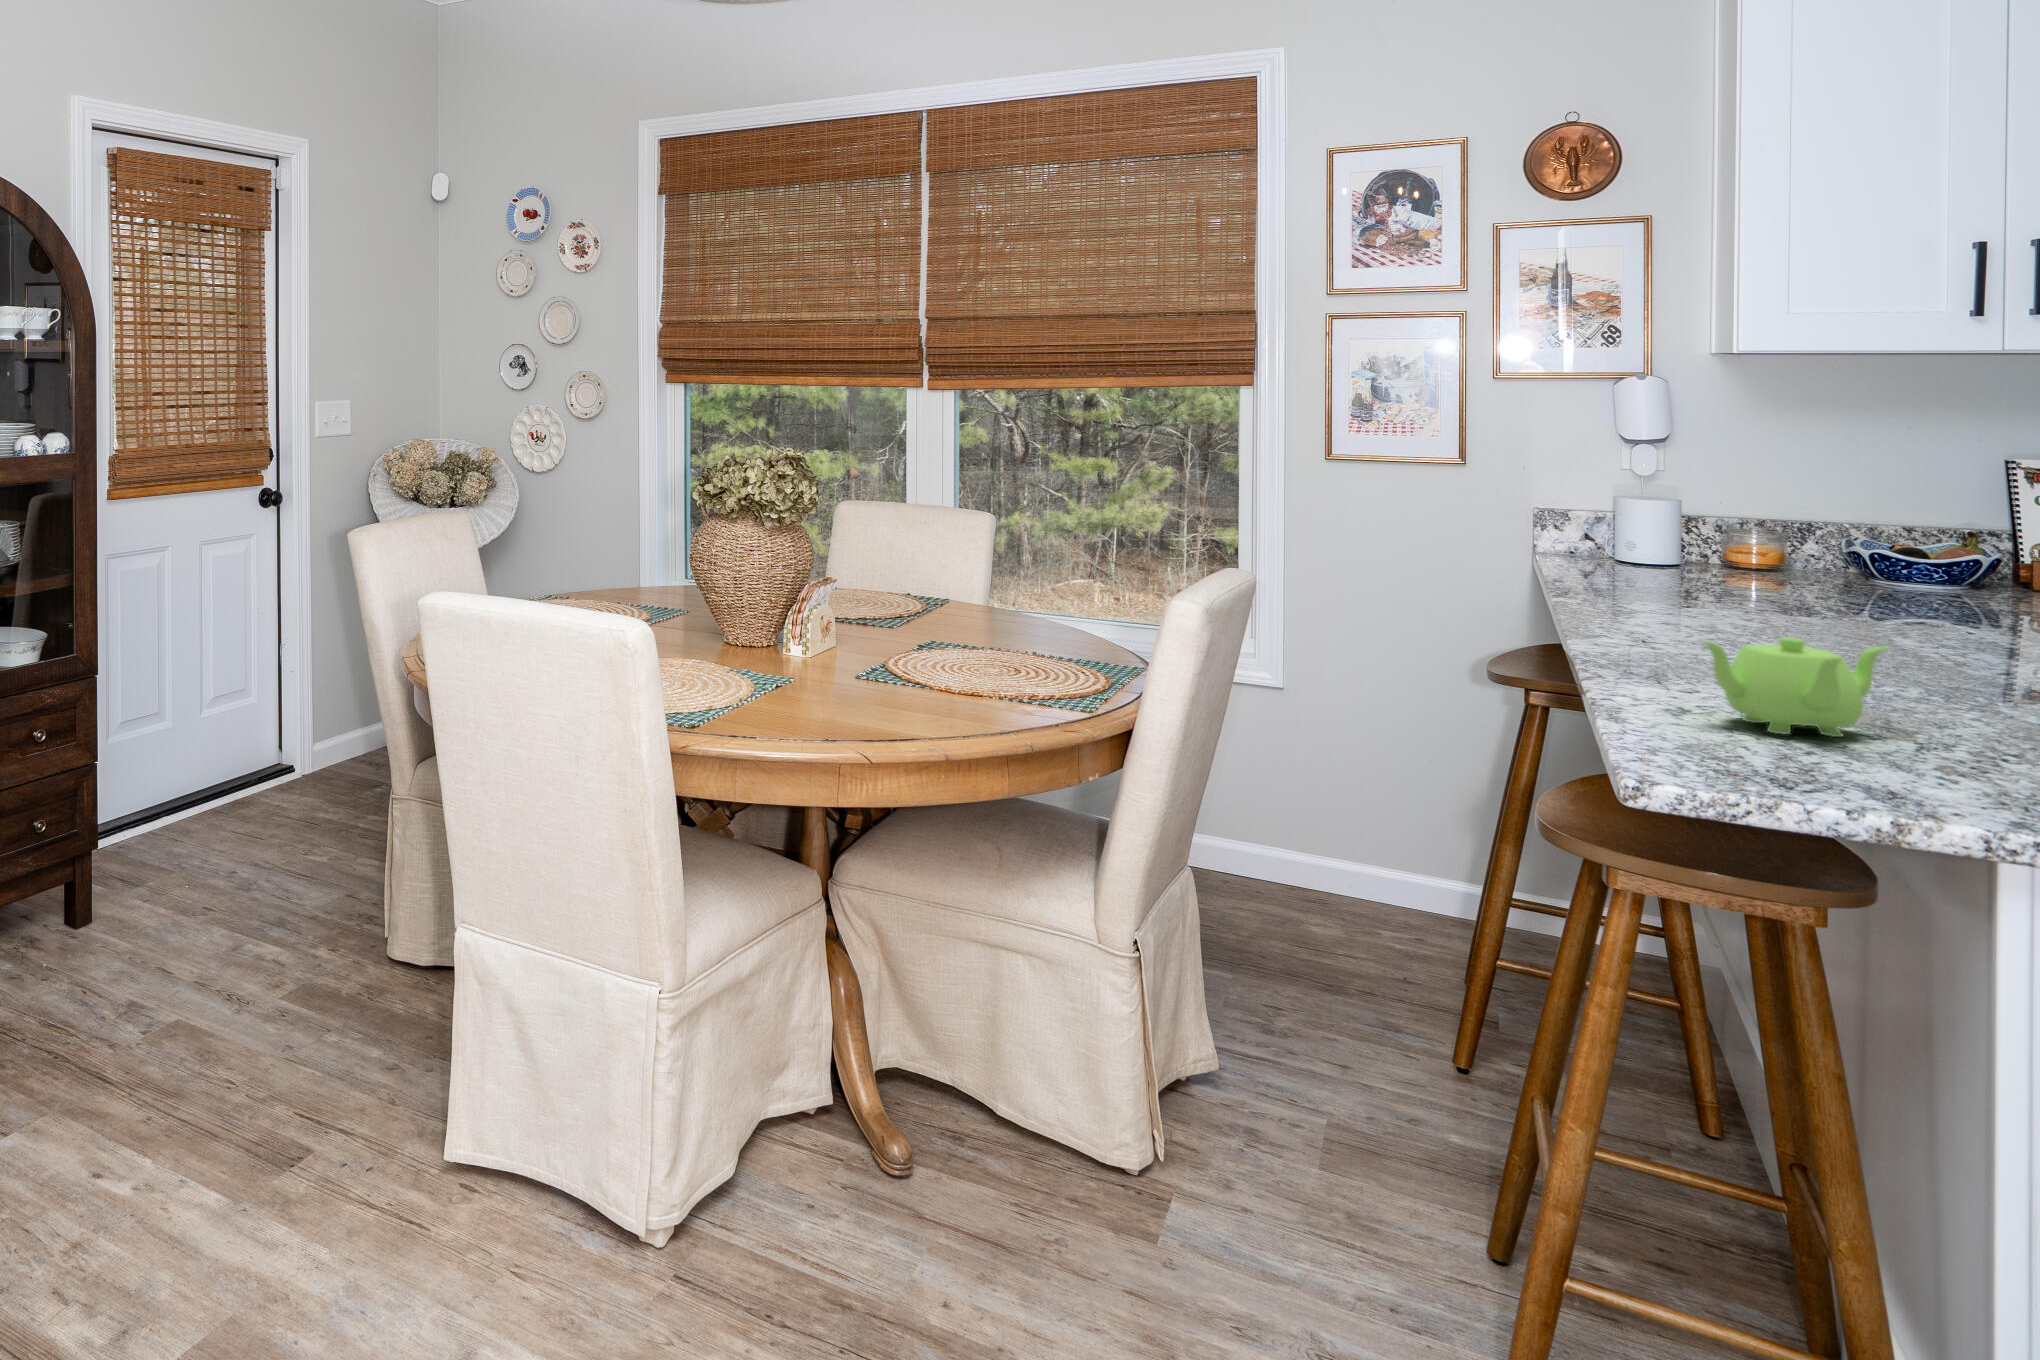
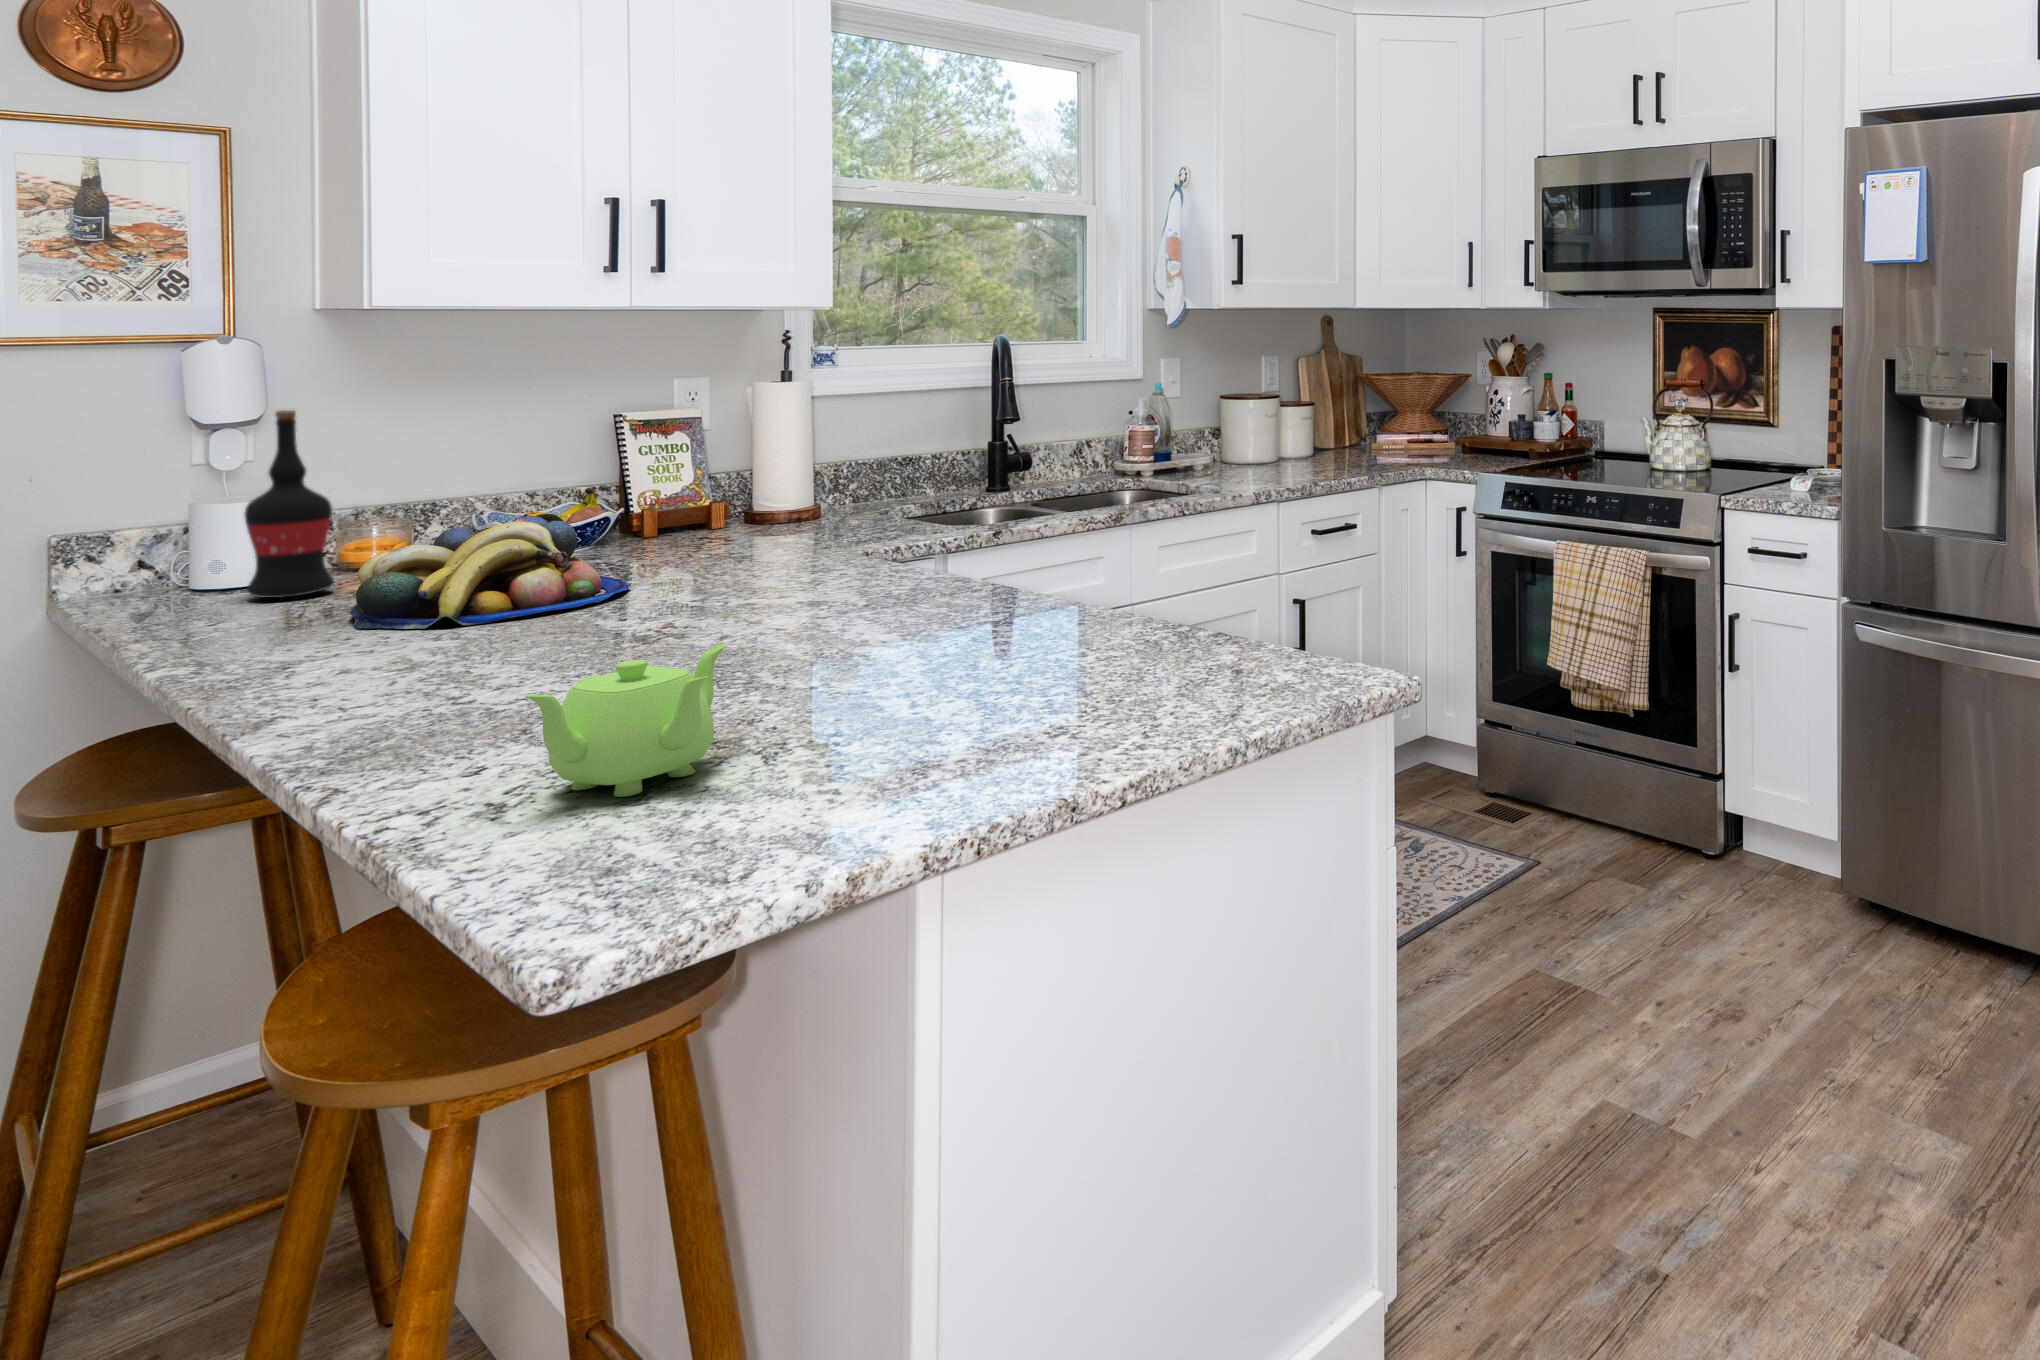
wine bottle: none [1644,434,1707,578] -> present [244,410,334,598]
fruit bowl: none [1698,540,1958,625] -> present [350,516,628,629]

